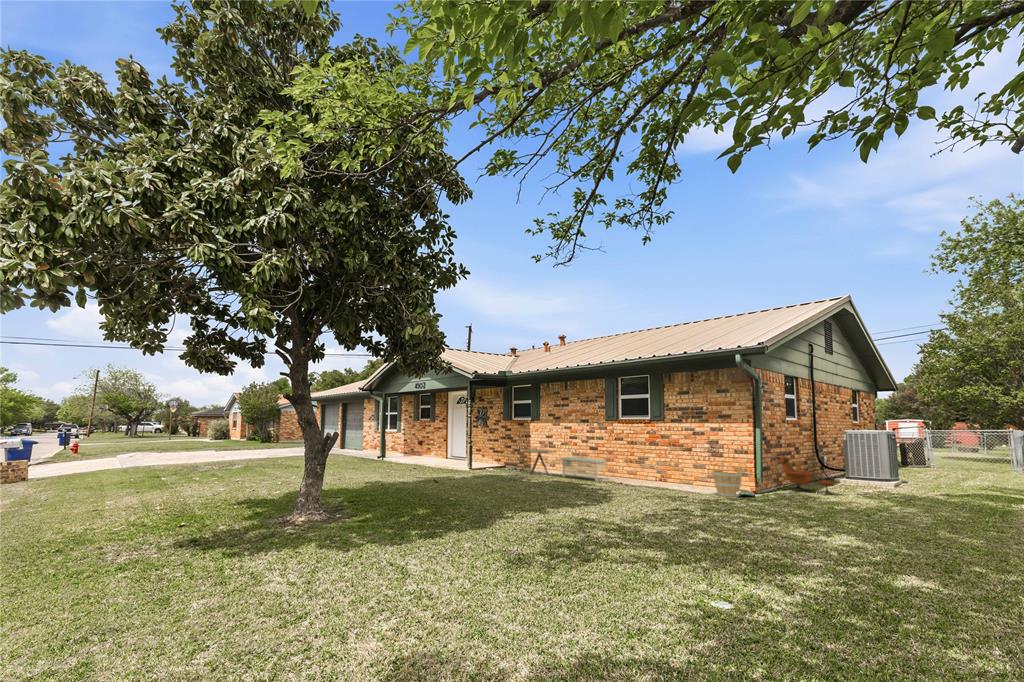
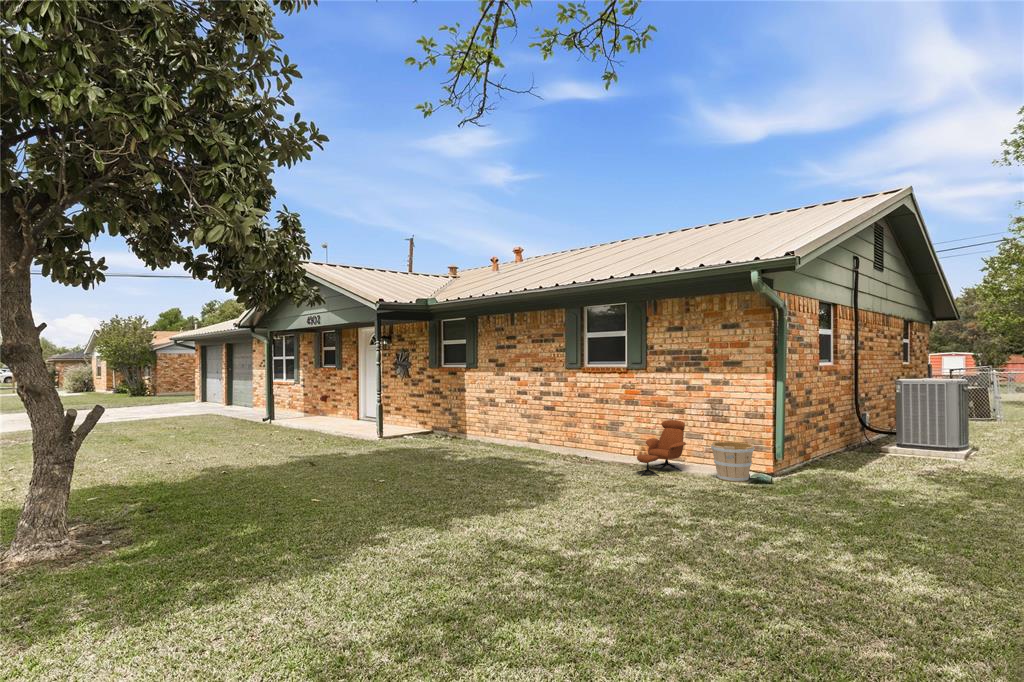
round table: present [523,450,556,475] -> none [450,410,498,446]
storage bench: present [561,456,610,482] -> none [502,419,571,456]
lounge chair: present [780,457,835,495] -> present [637,420,686,476]

